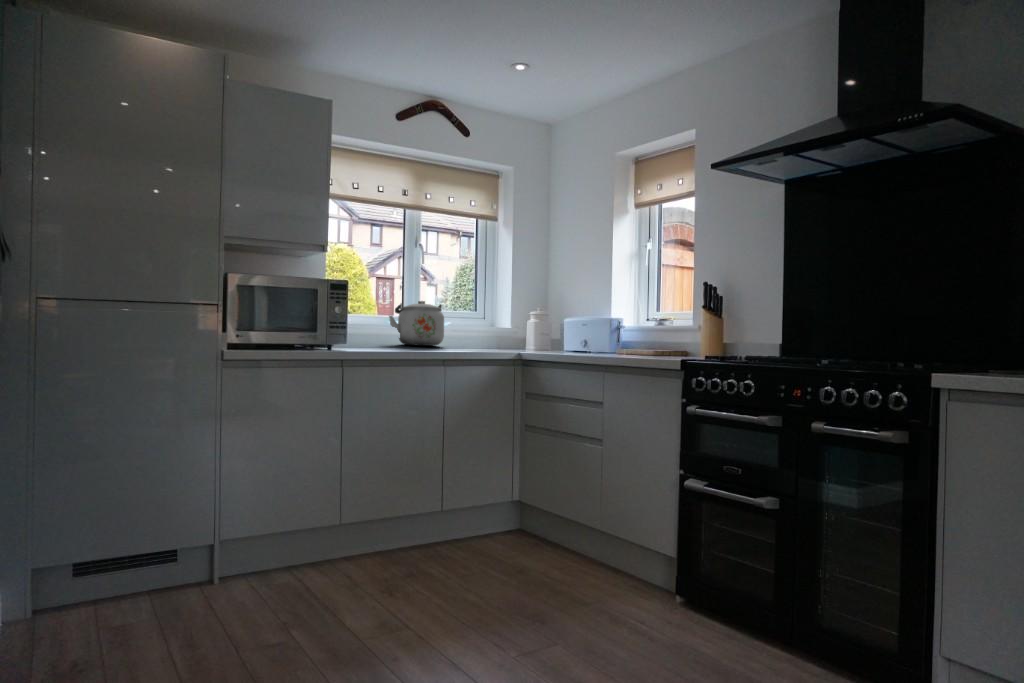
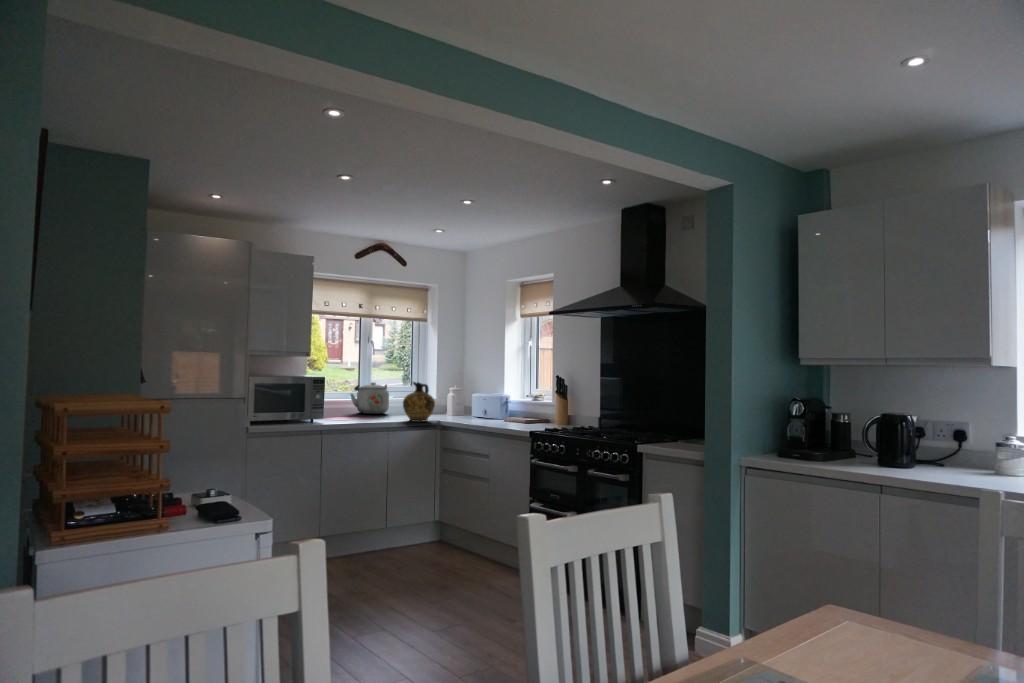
ceramic jug: none [465,295,513,354] -> present [403,382,435,422]

